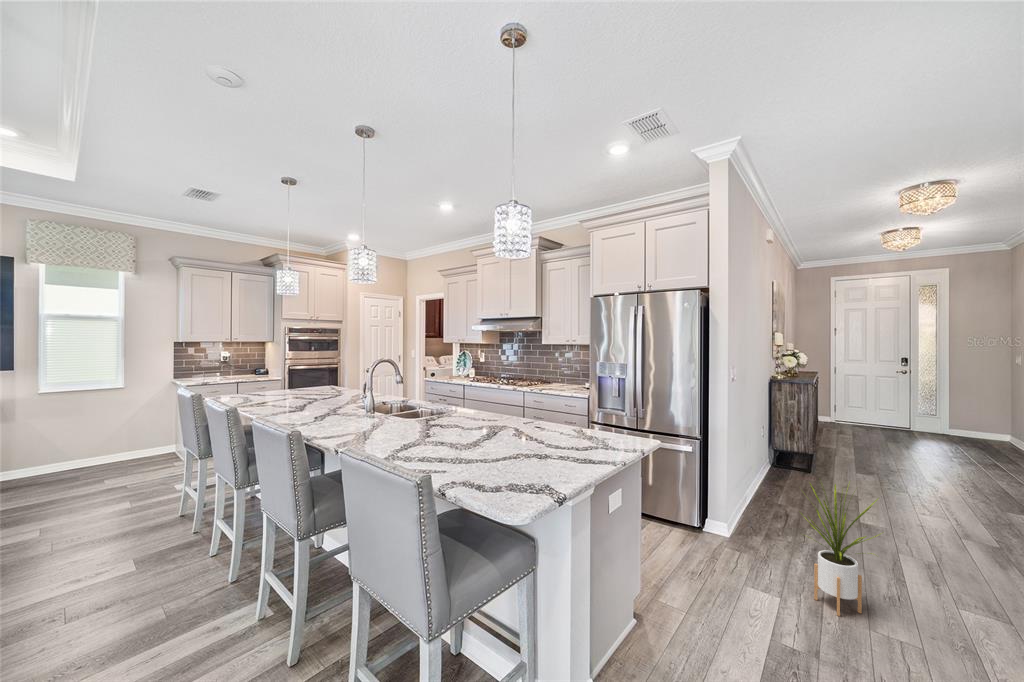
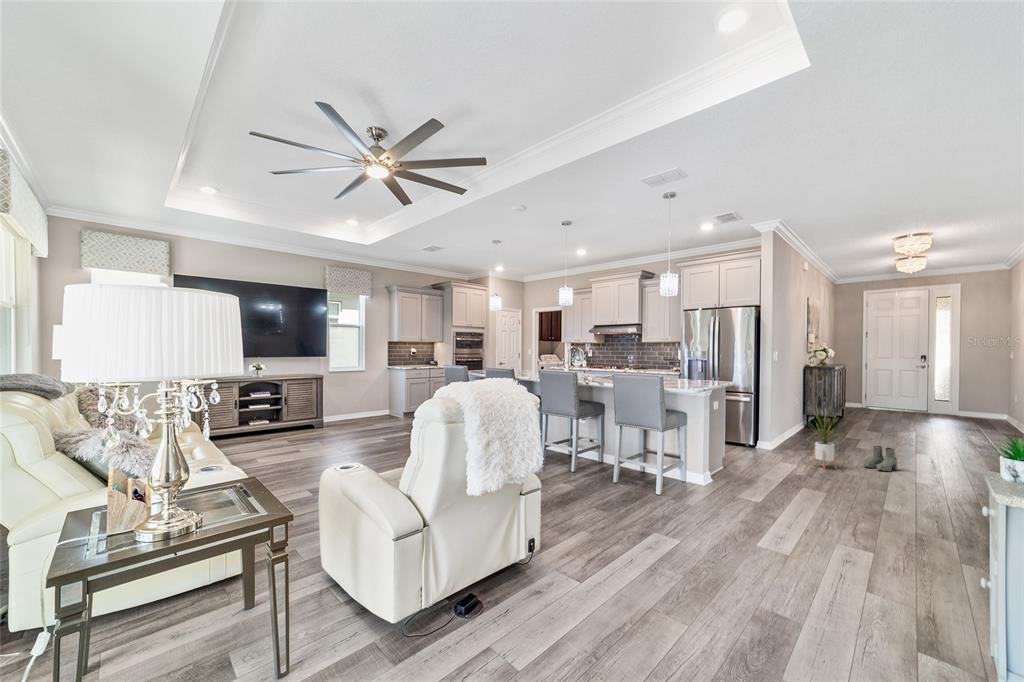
boots: none [909,557,979,622] -> present [864,446,897,471]

